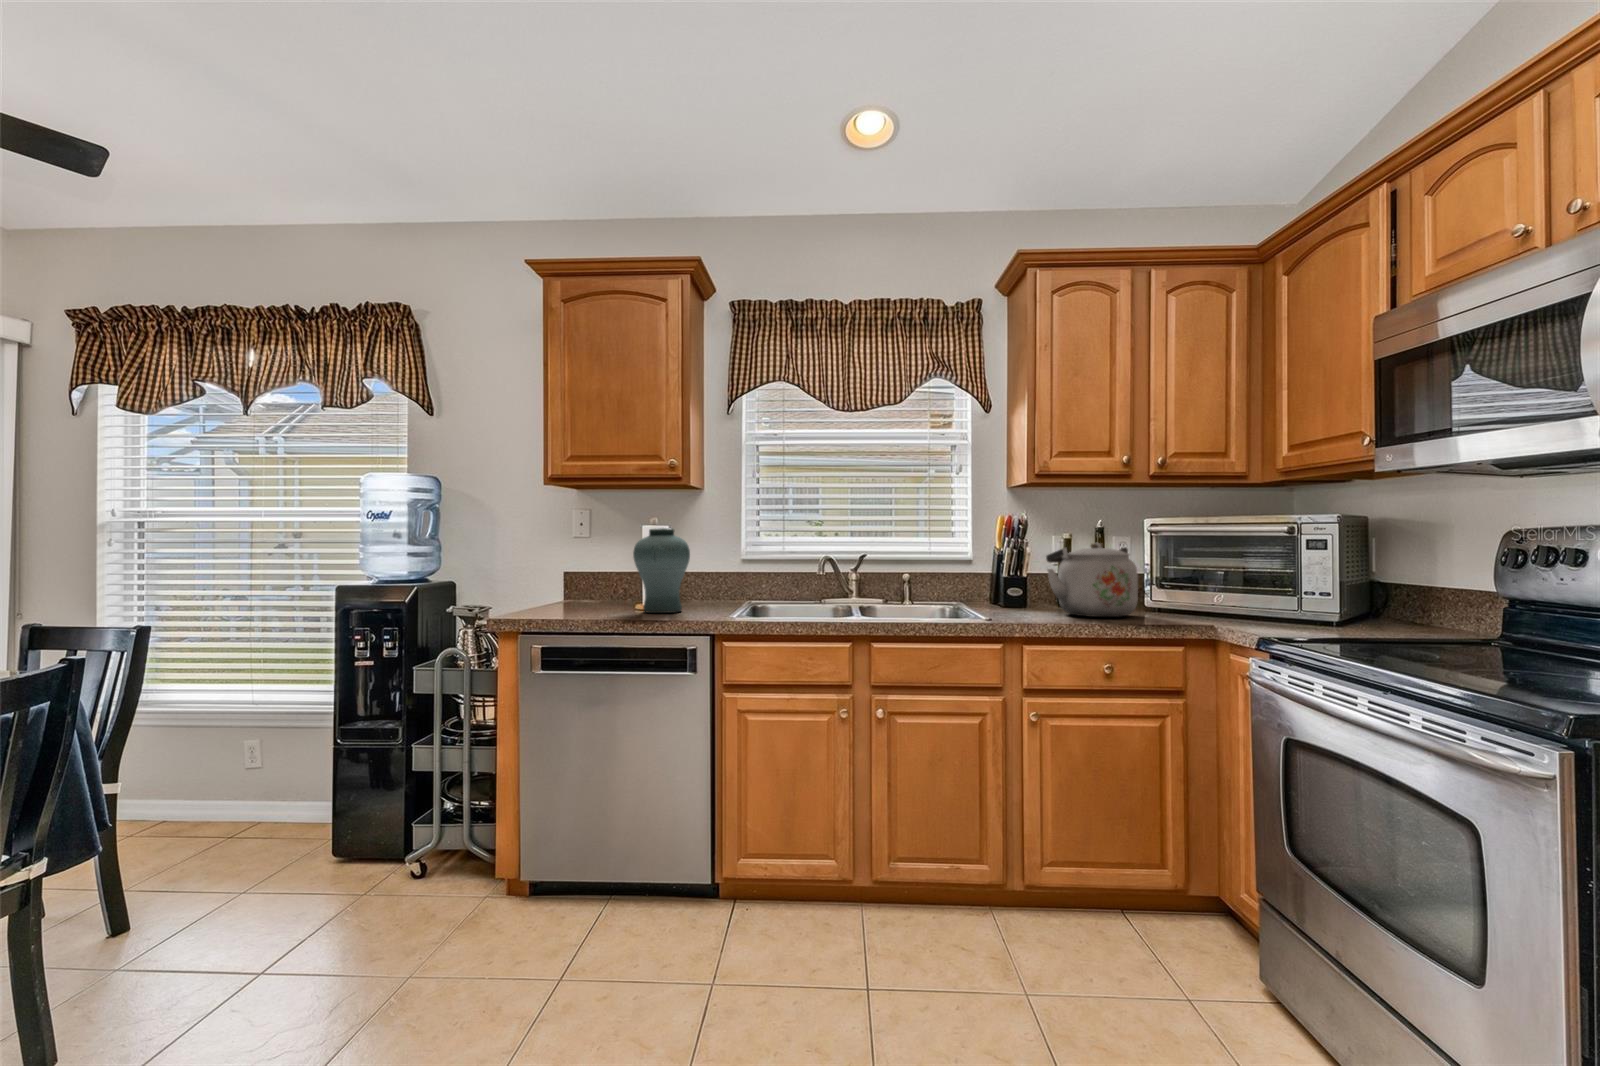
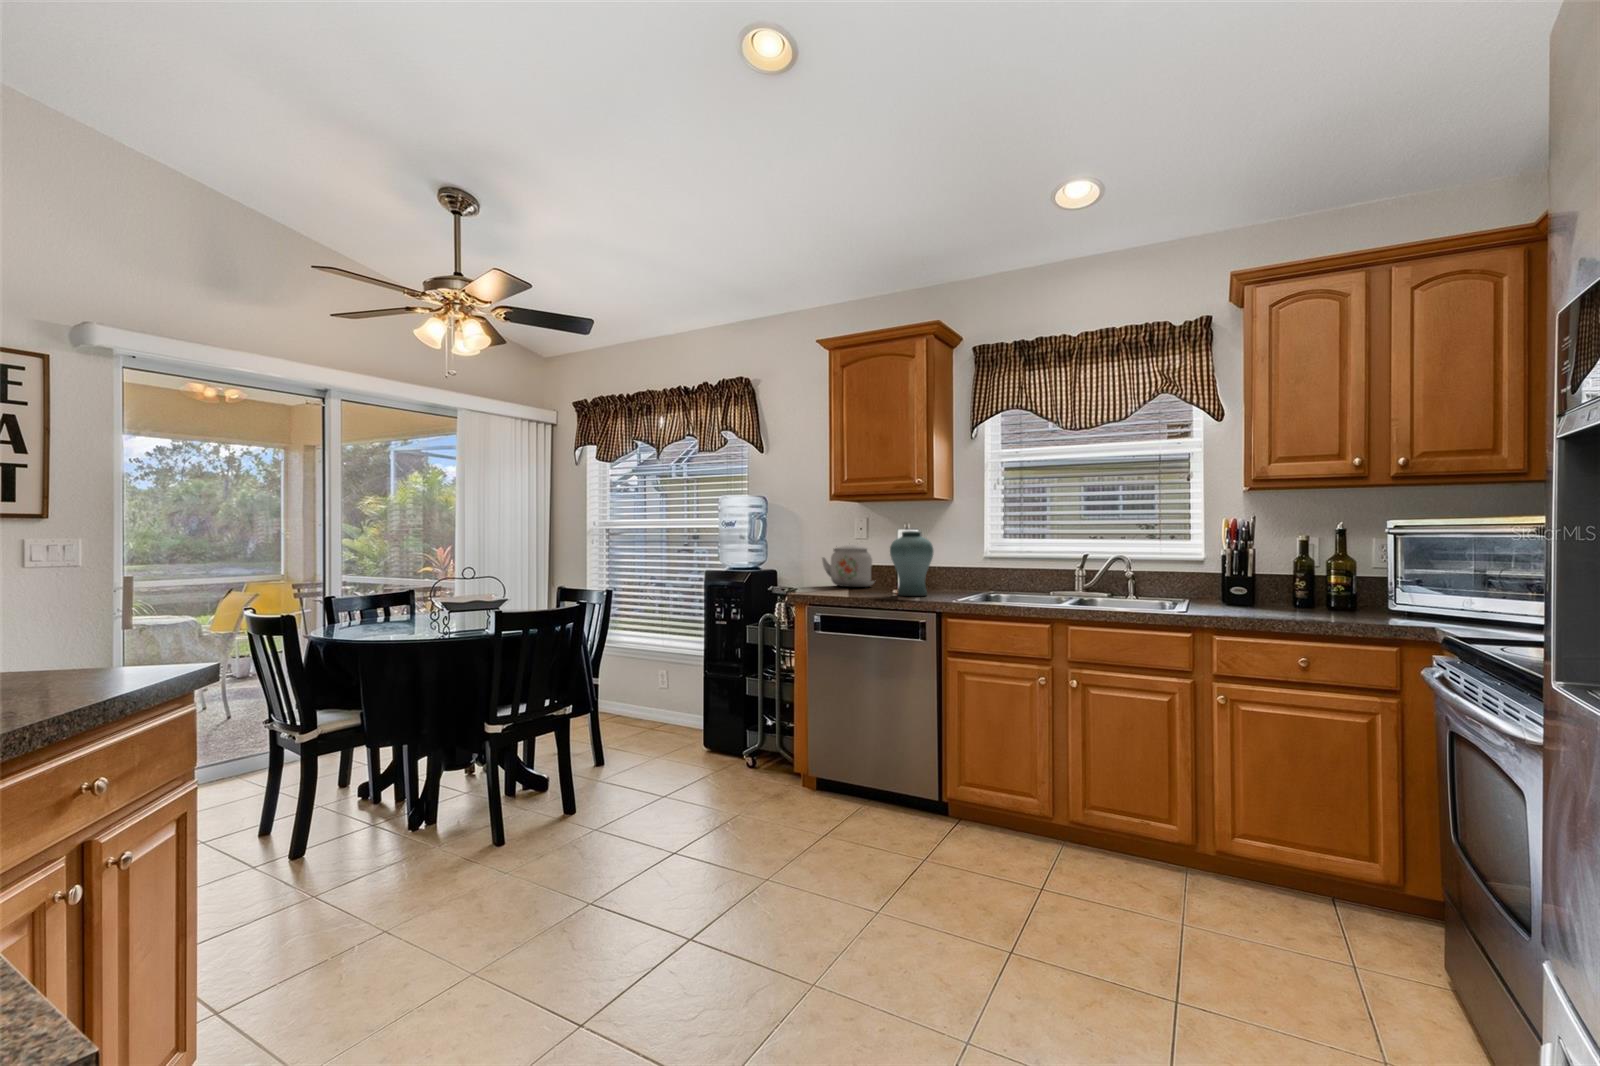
kettle: present [1046,543,1138,617] -> present [822,545,874,587]

